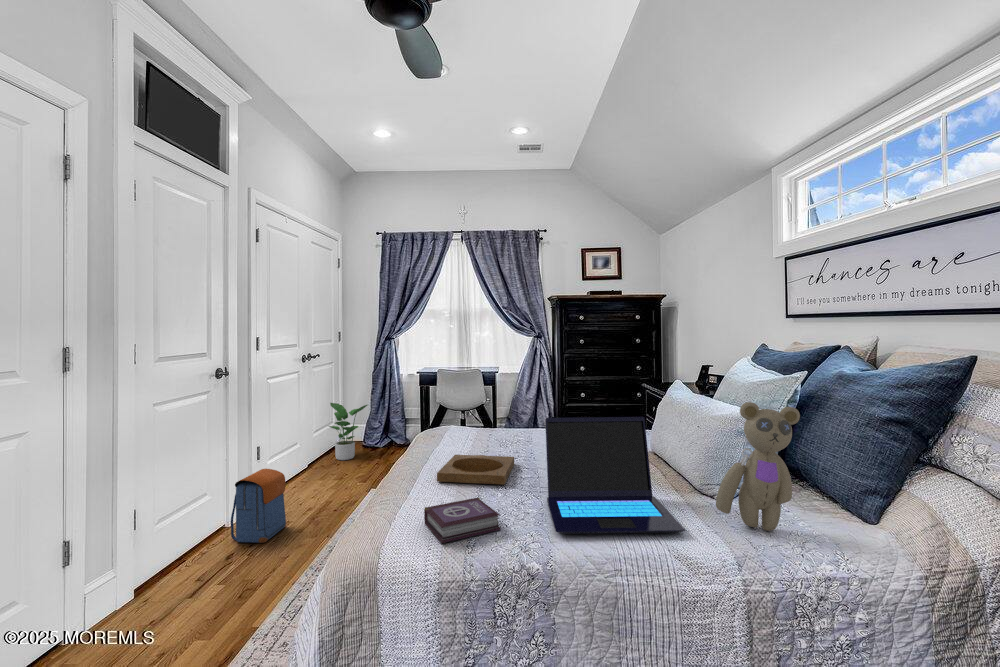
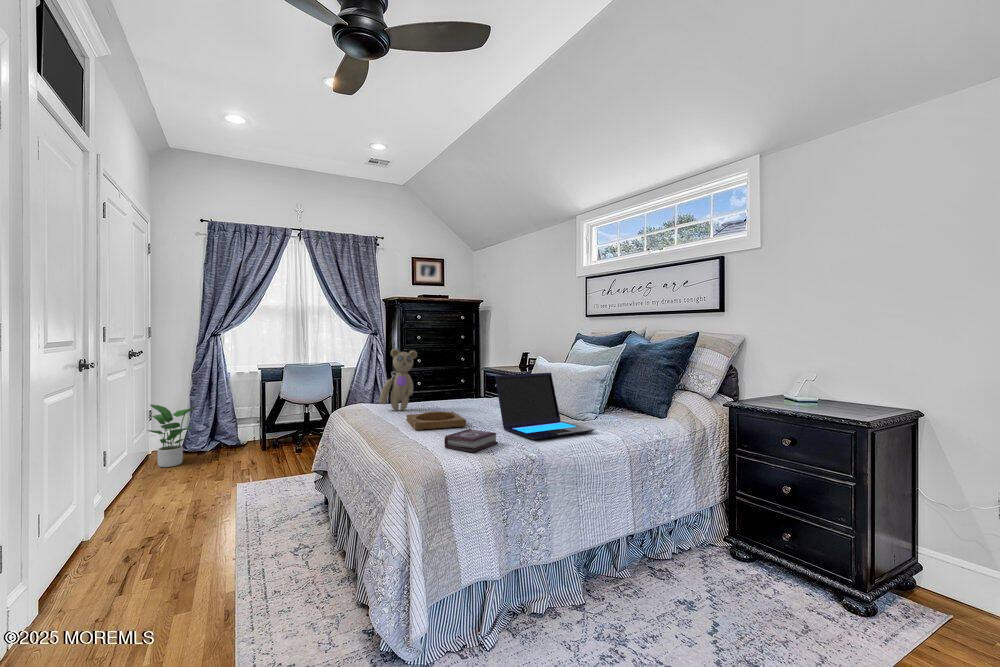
teddy bear: present [716,402,800,531] -> present [380,349,417,410]
backpack: present [231,469,286,543] -> none [104,467,166,548]

